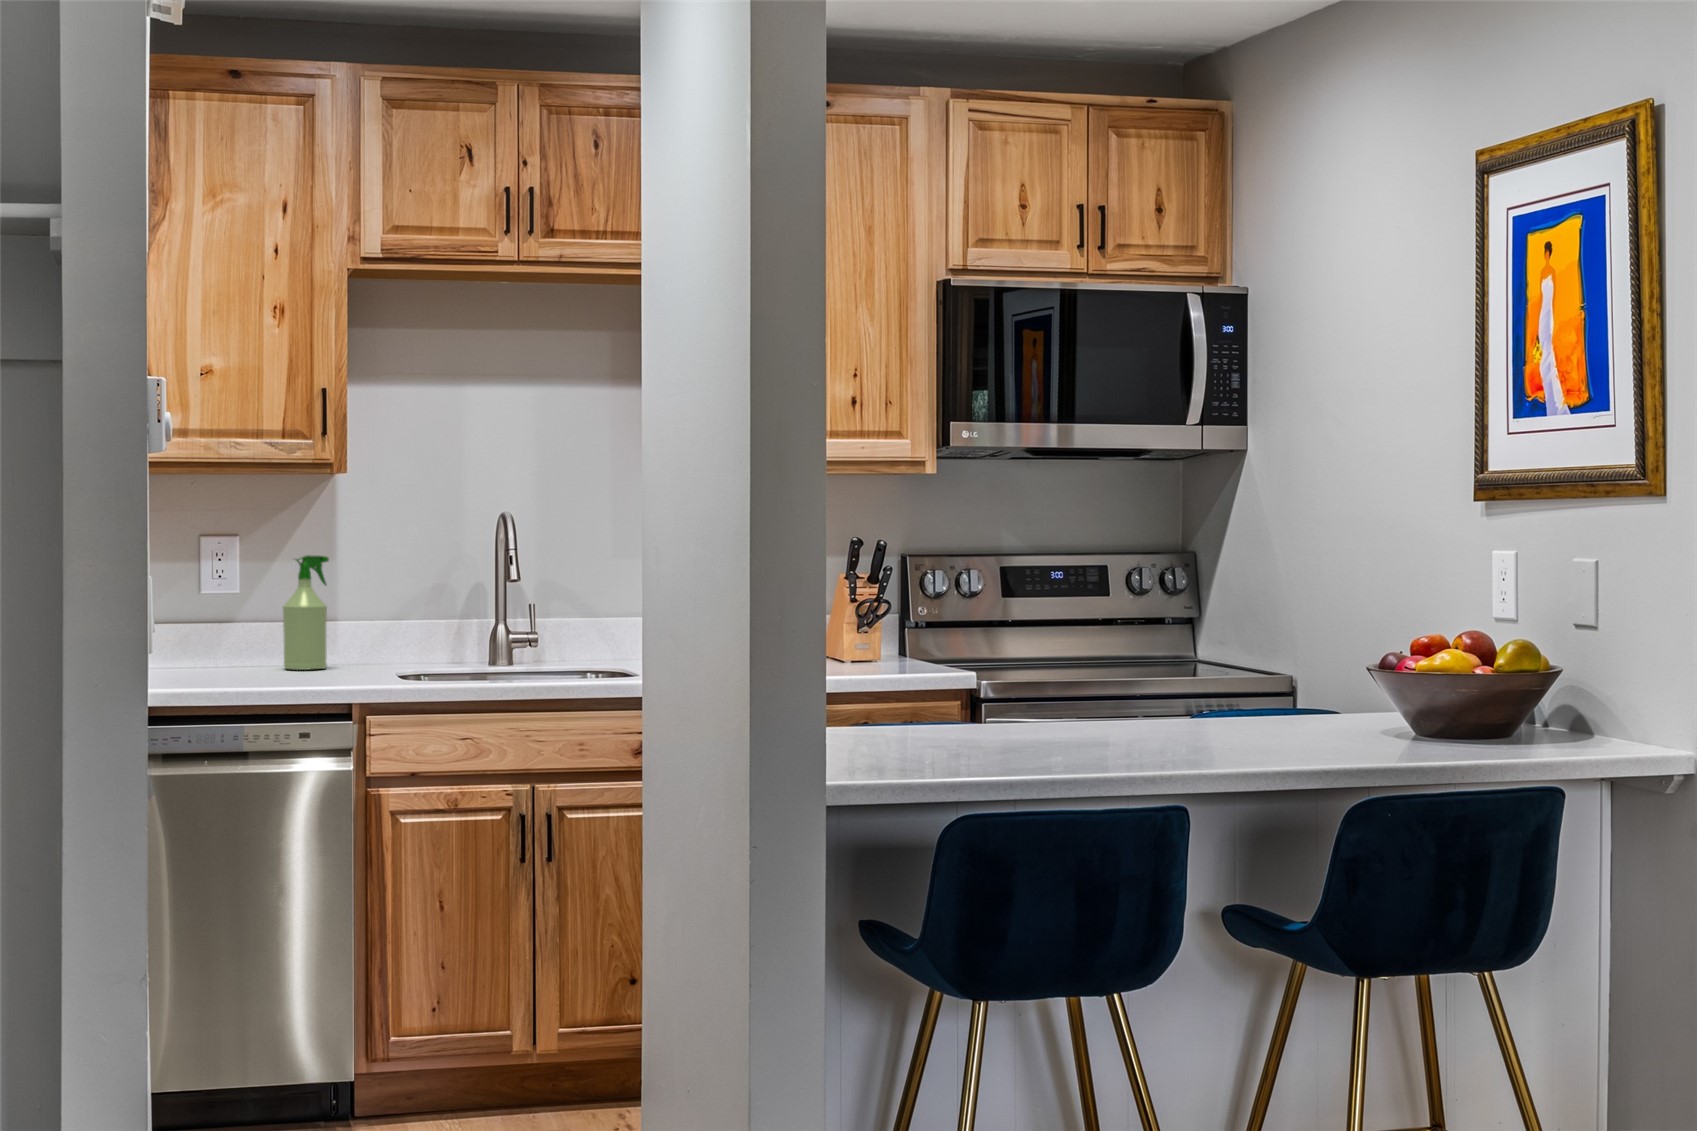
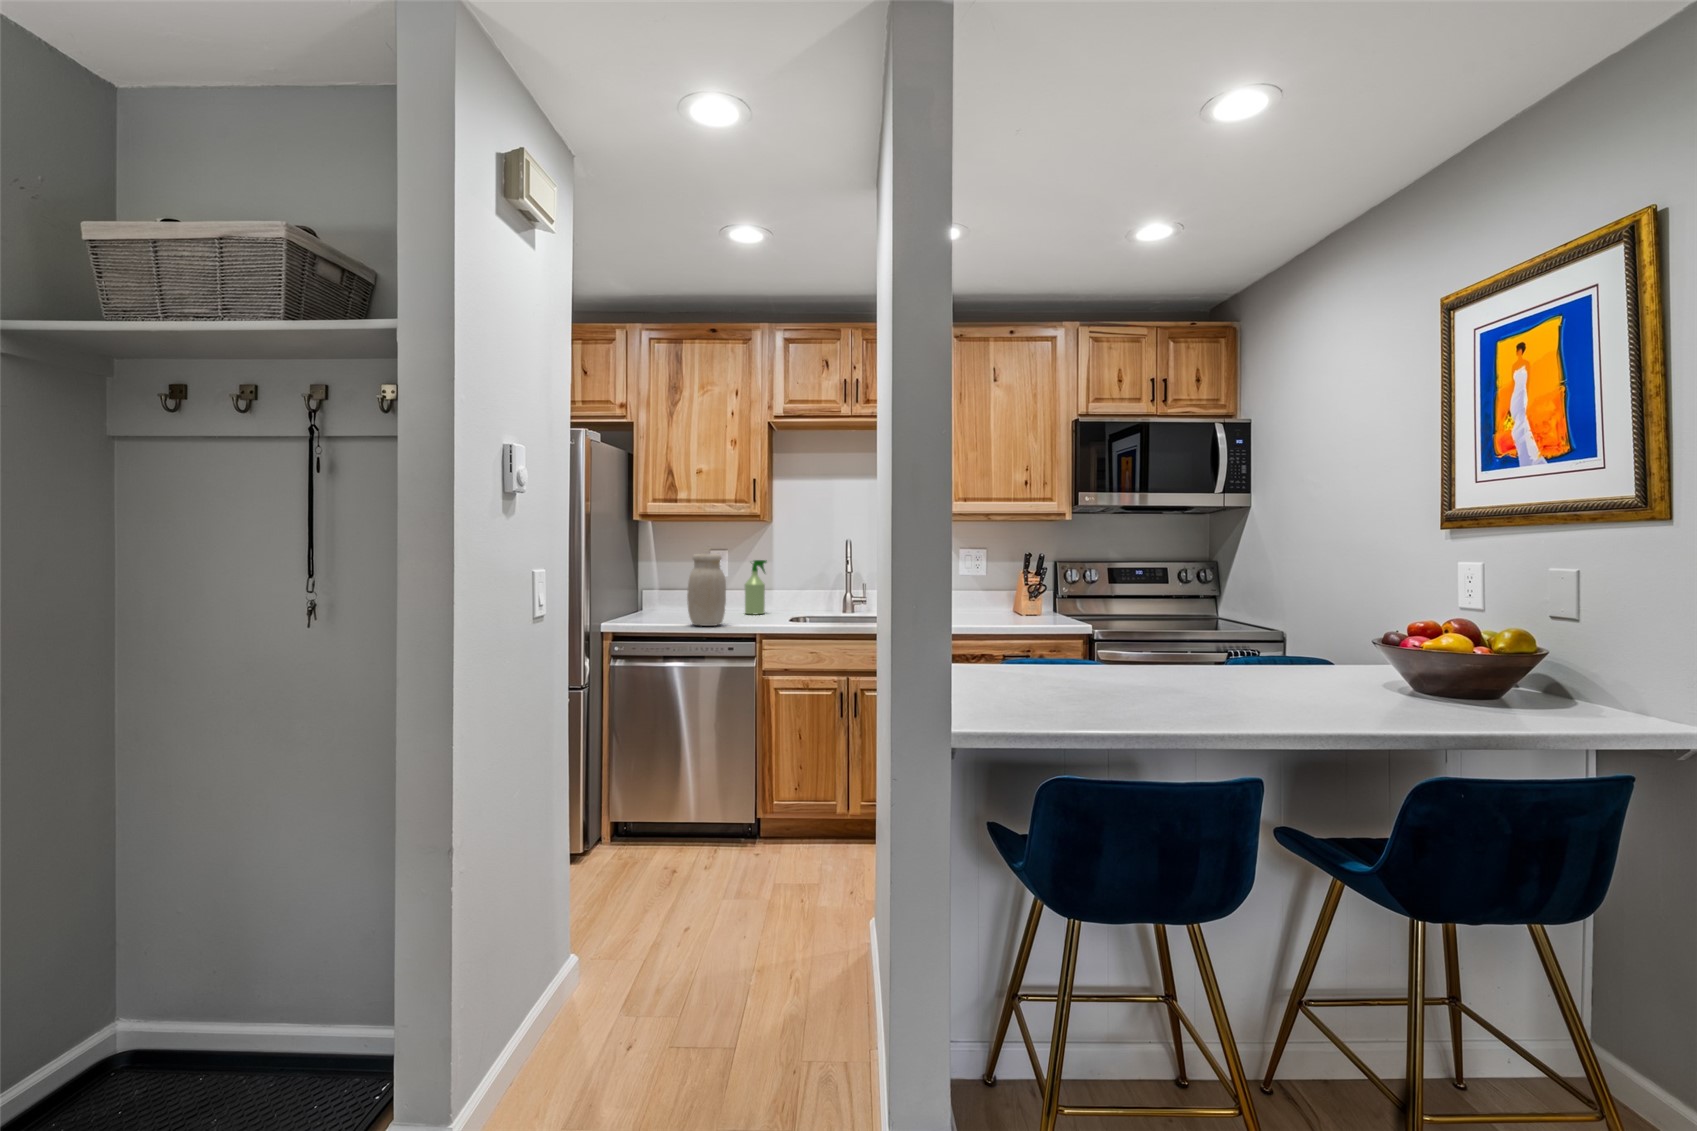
jar: none [197,540,279,689] -> present [687,553,726,626]

